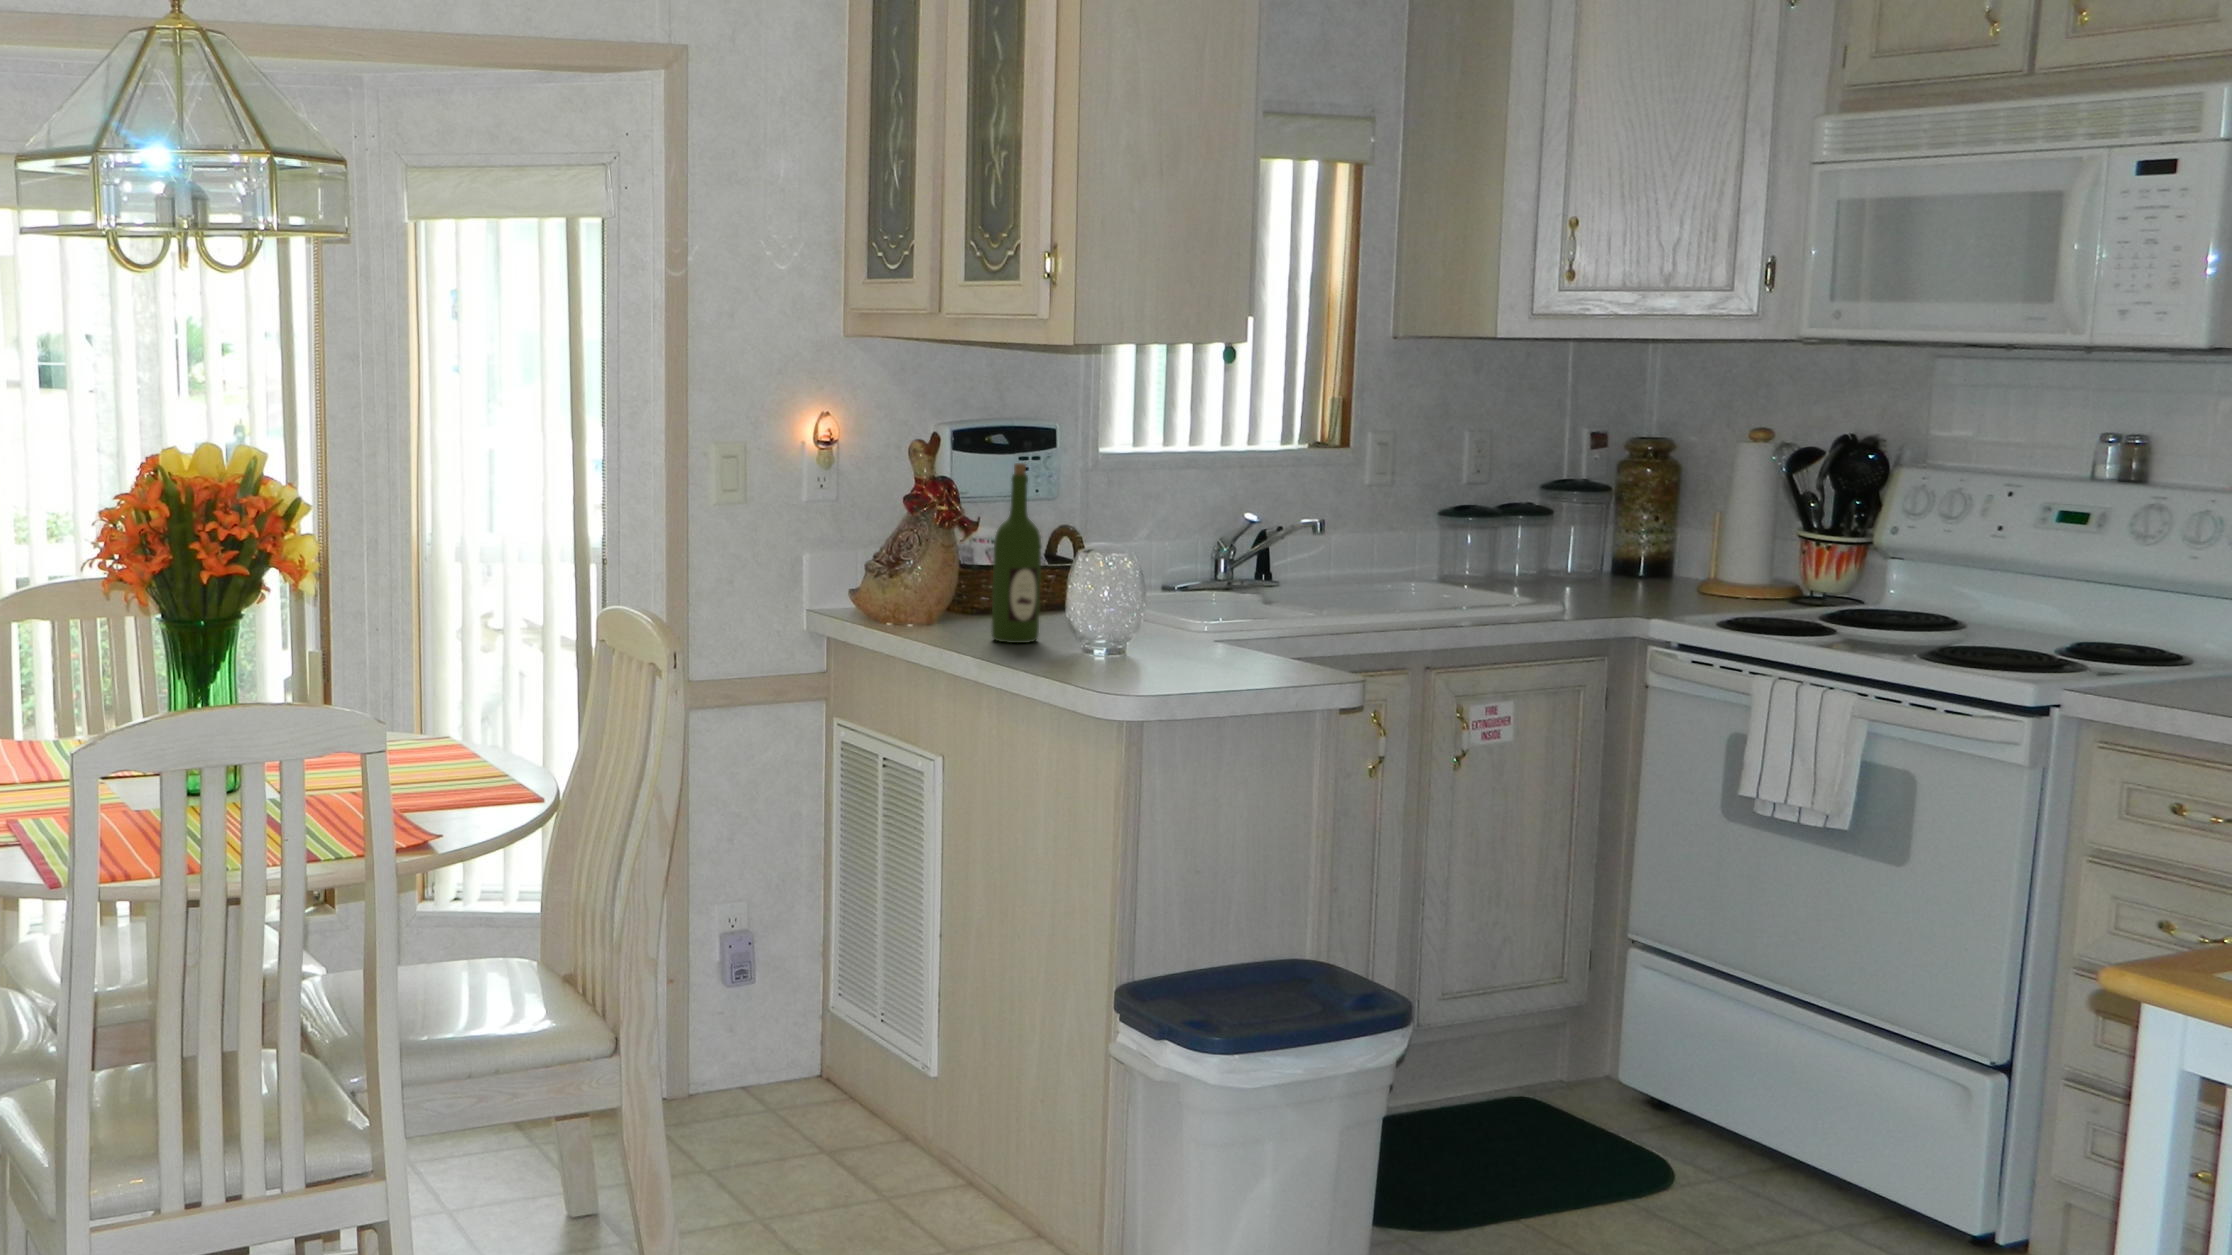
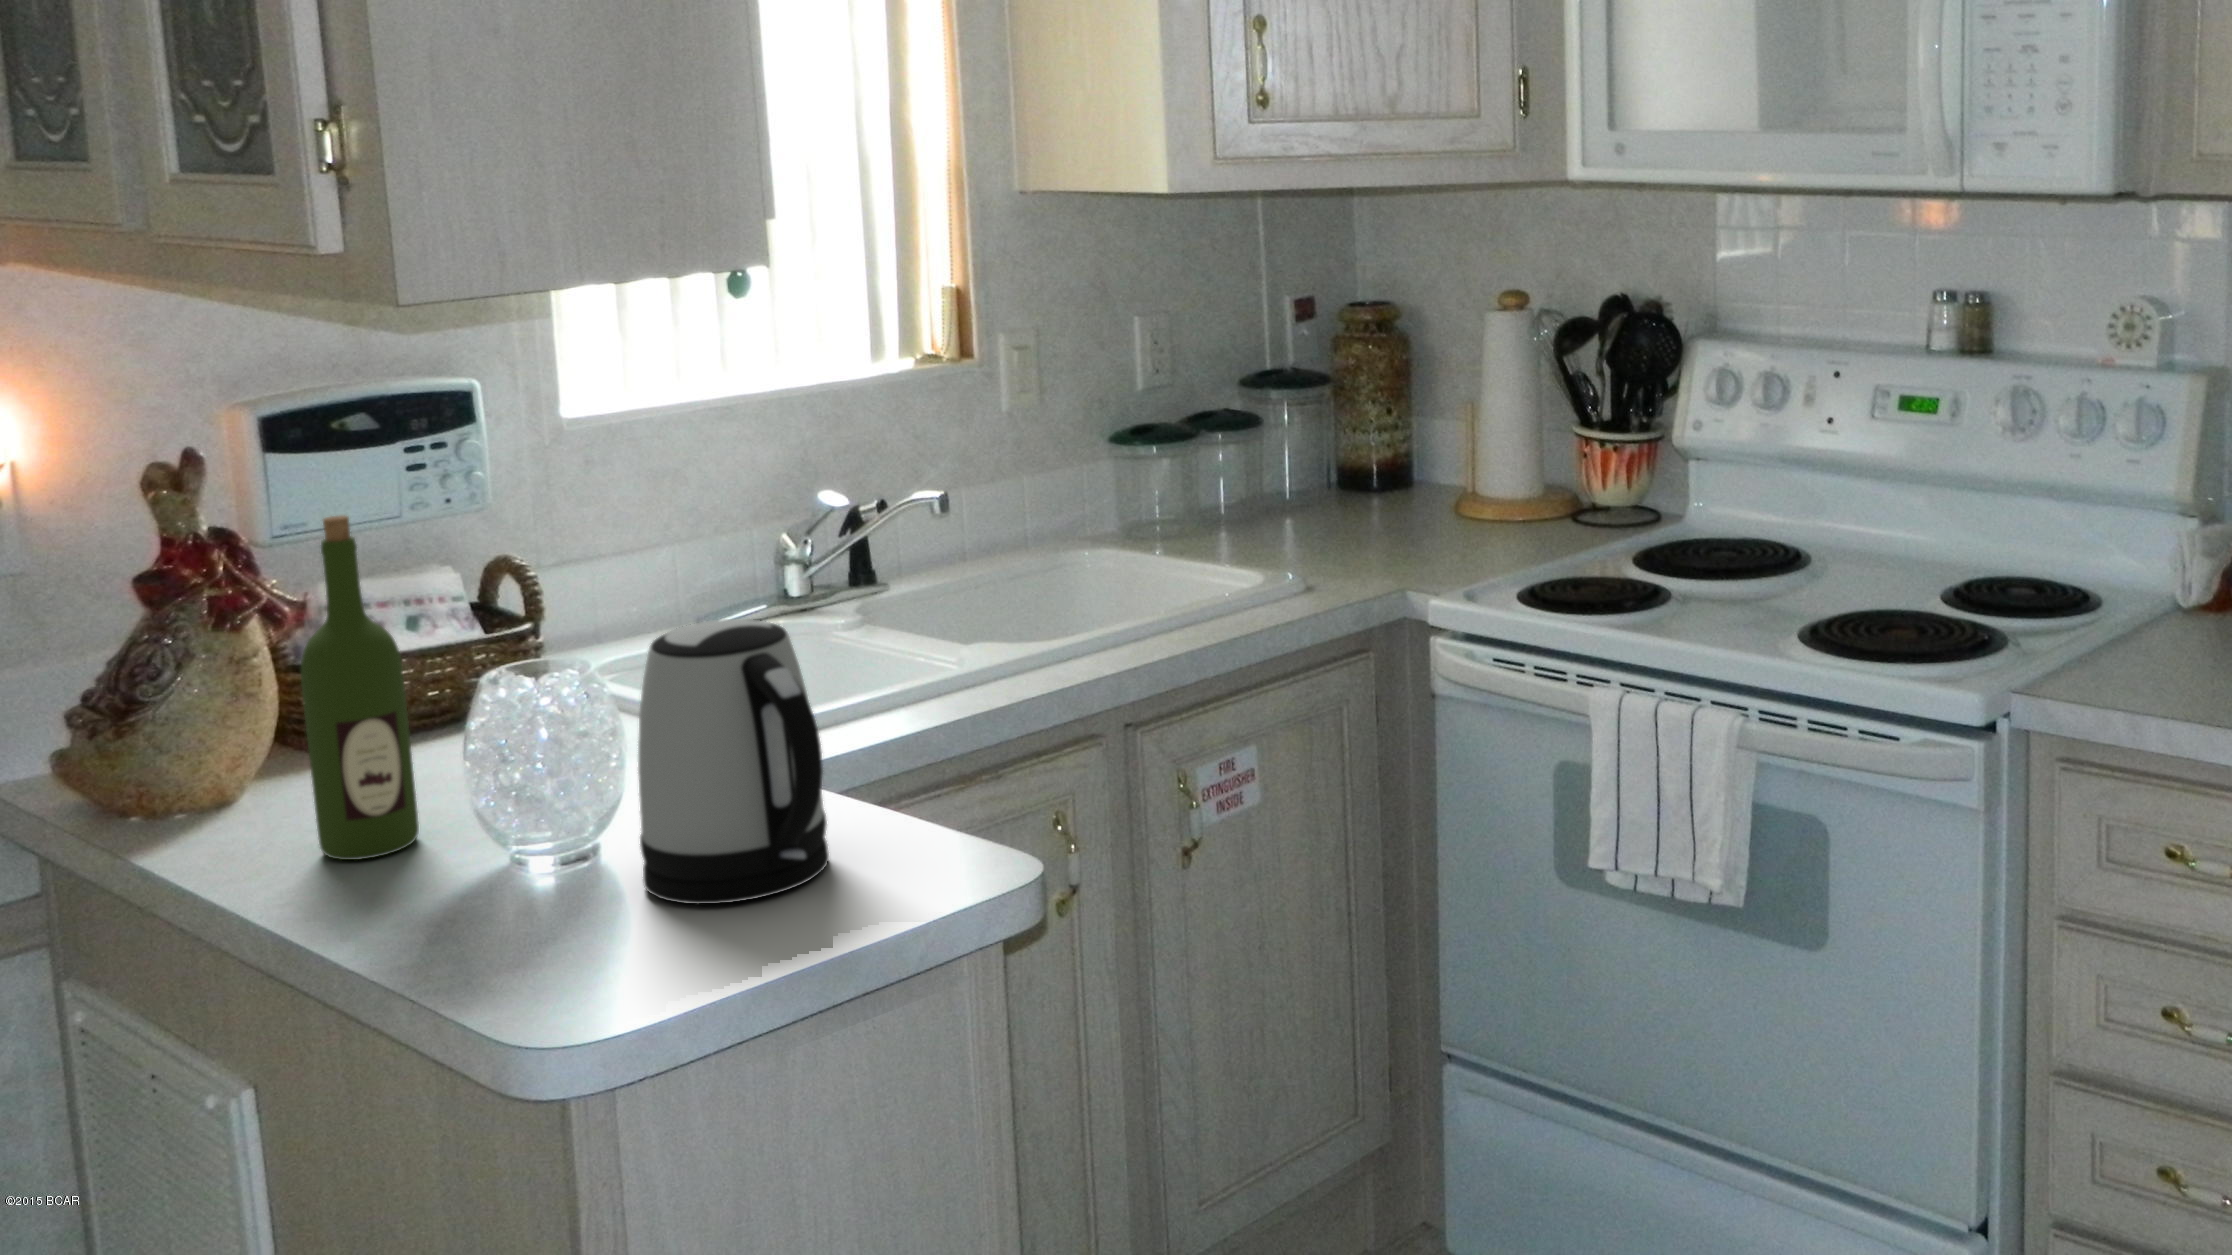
kettle: none [1158,527,1261,671] -> present [638,619,829,905]

